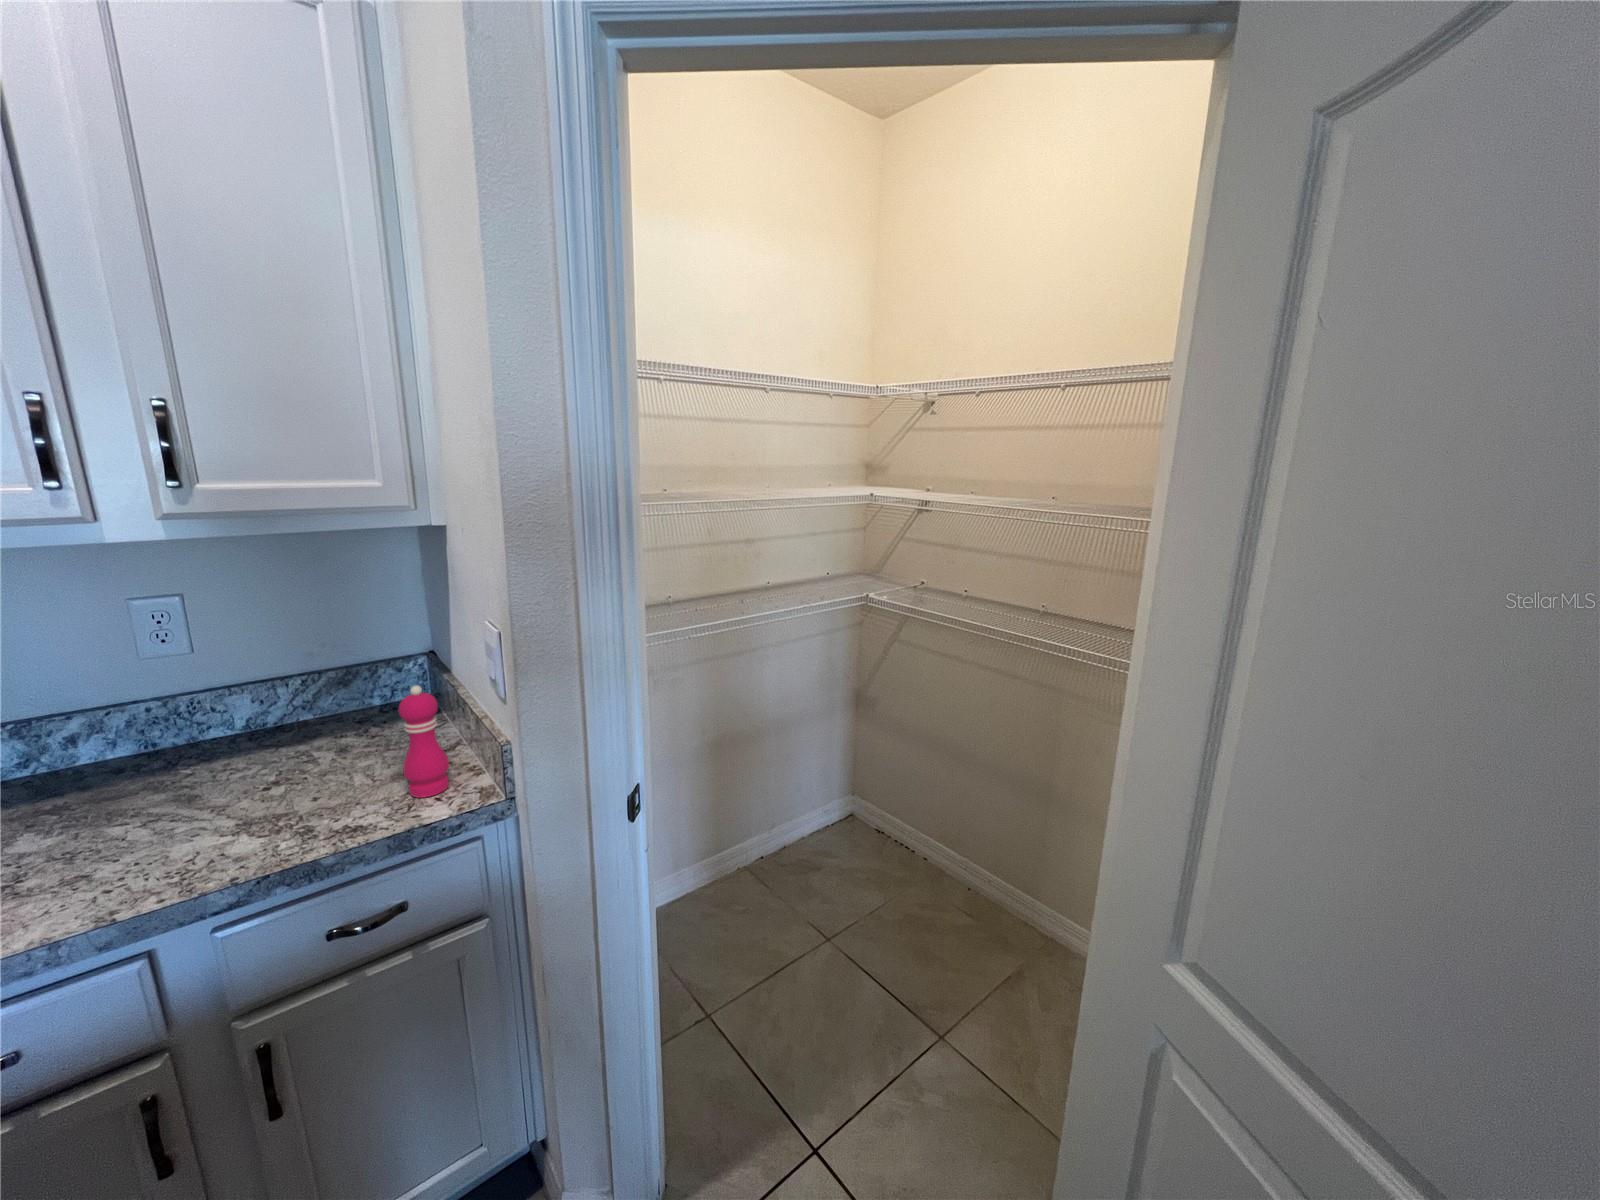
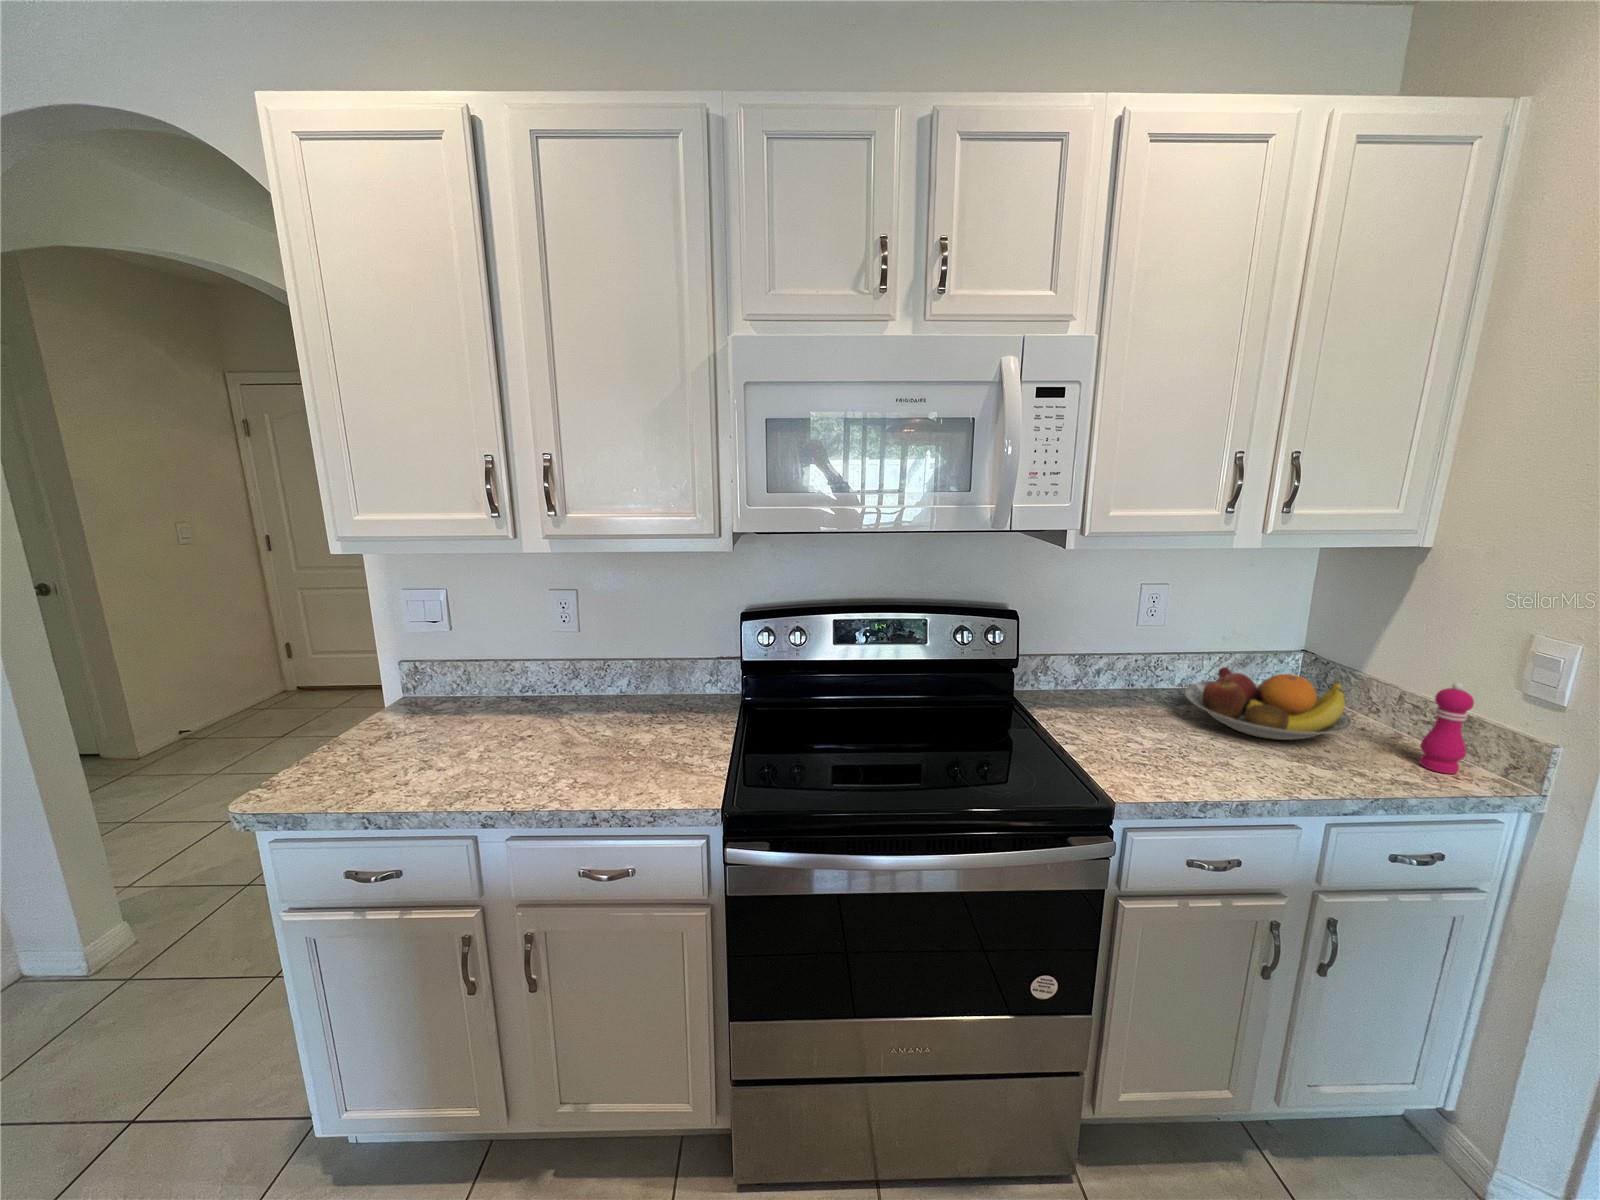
fruit bowl: none [130,699,374,801] -> present [1185,667,1352,740]

